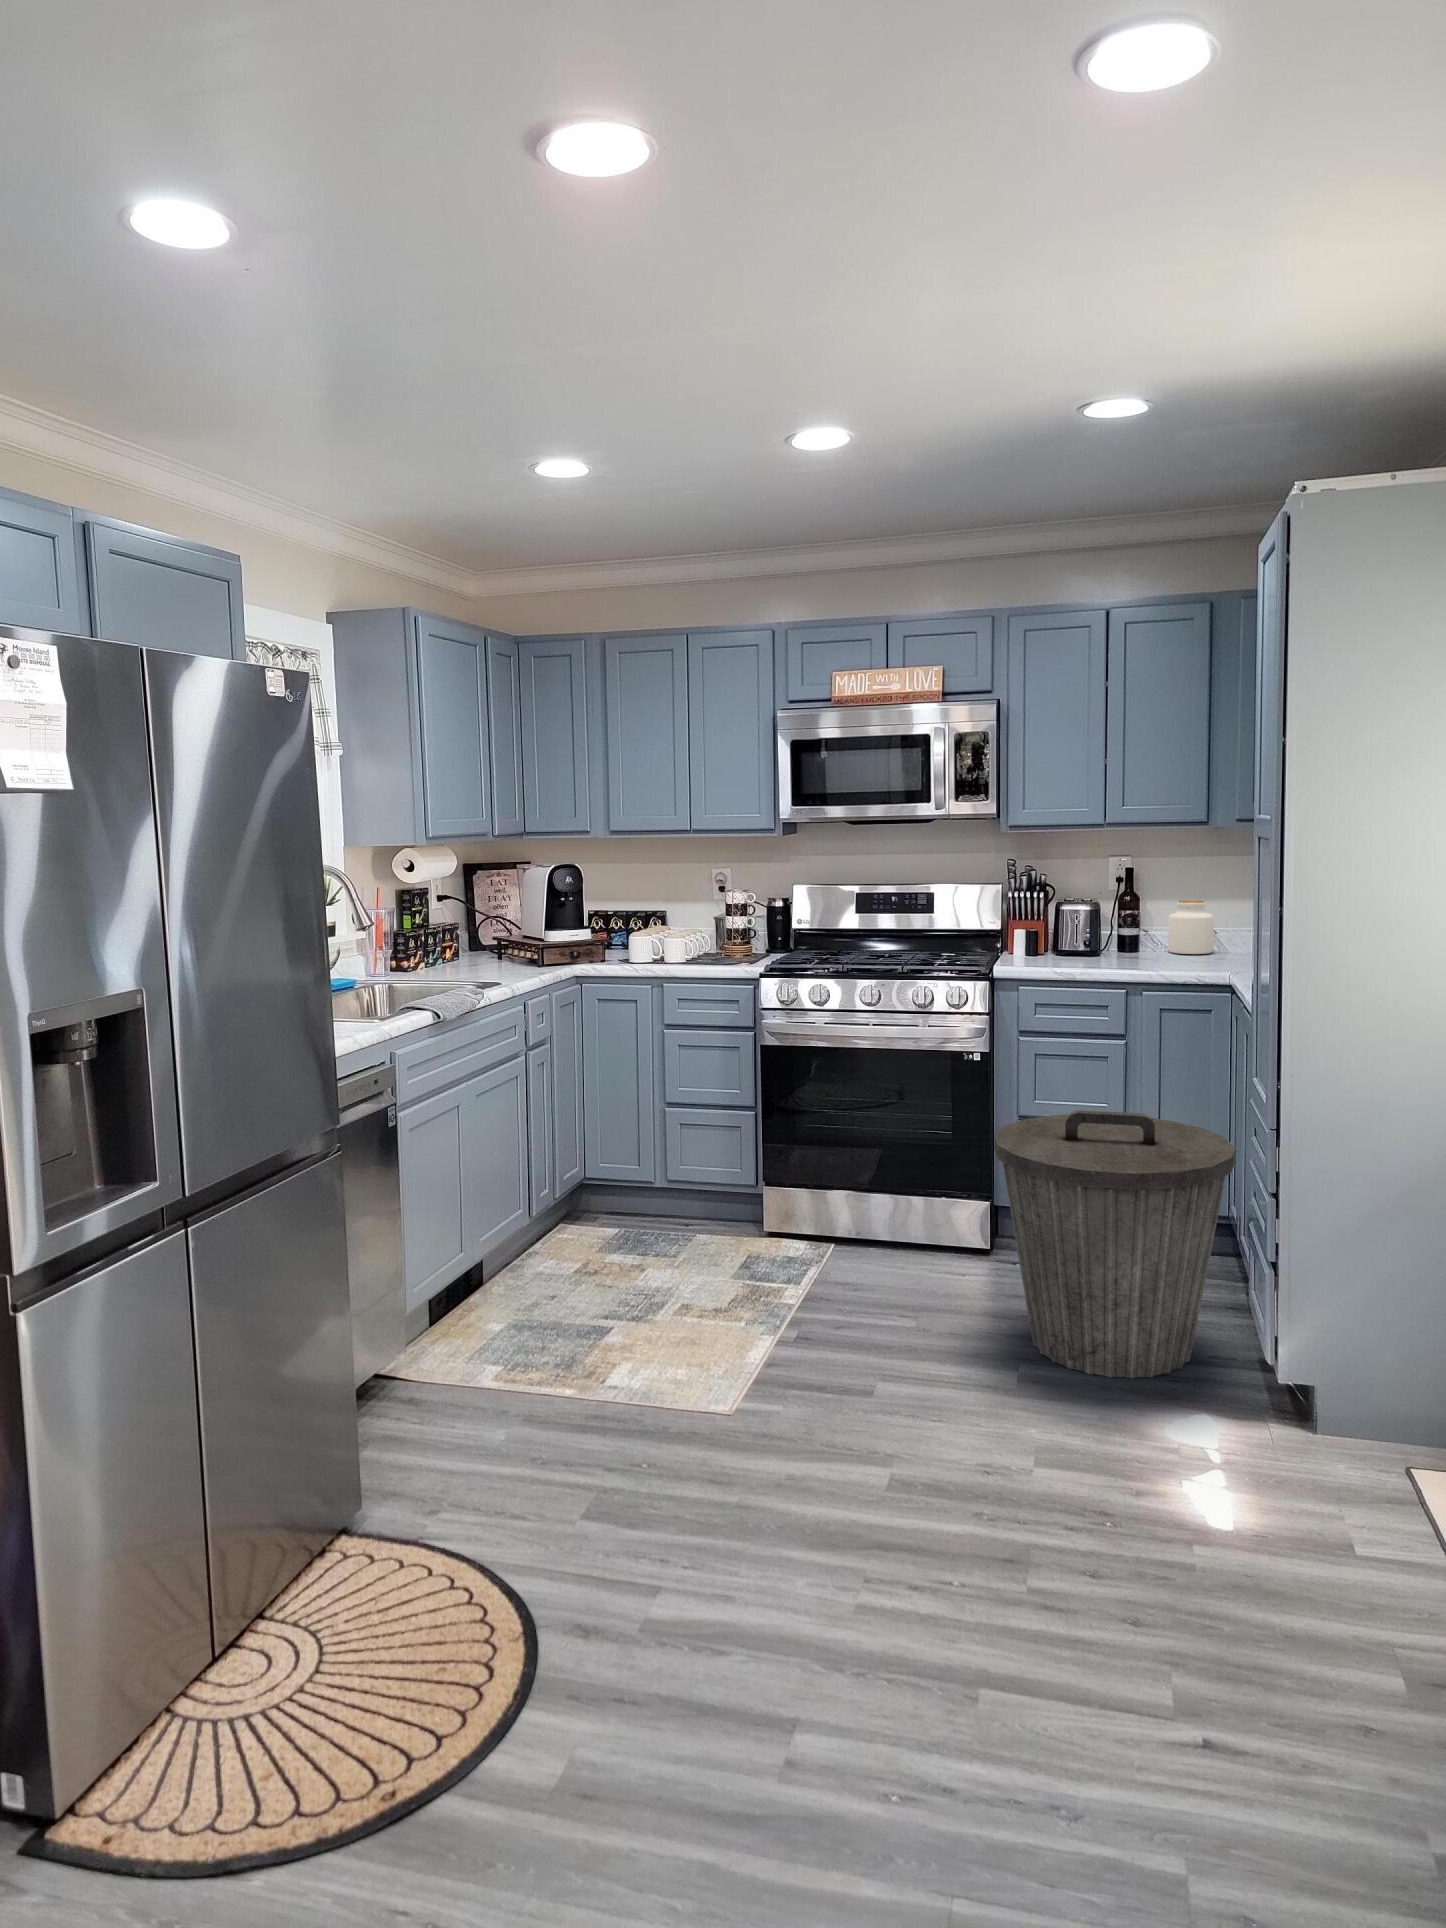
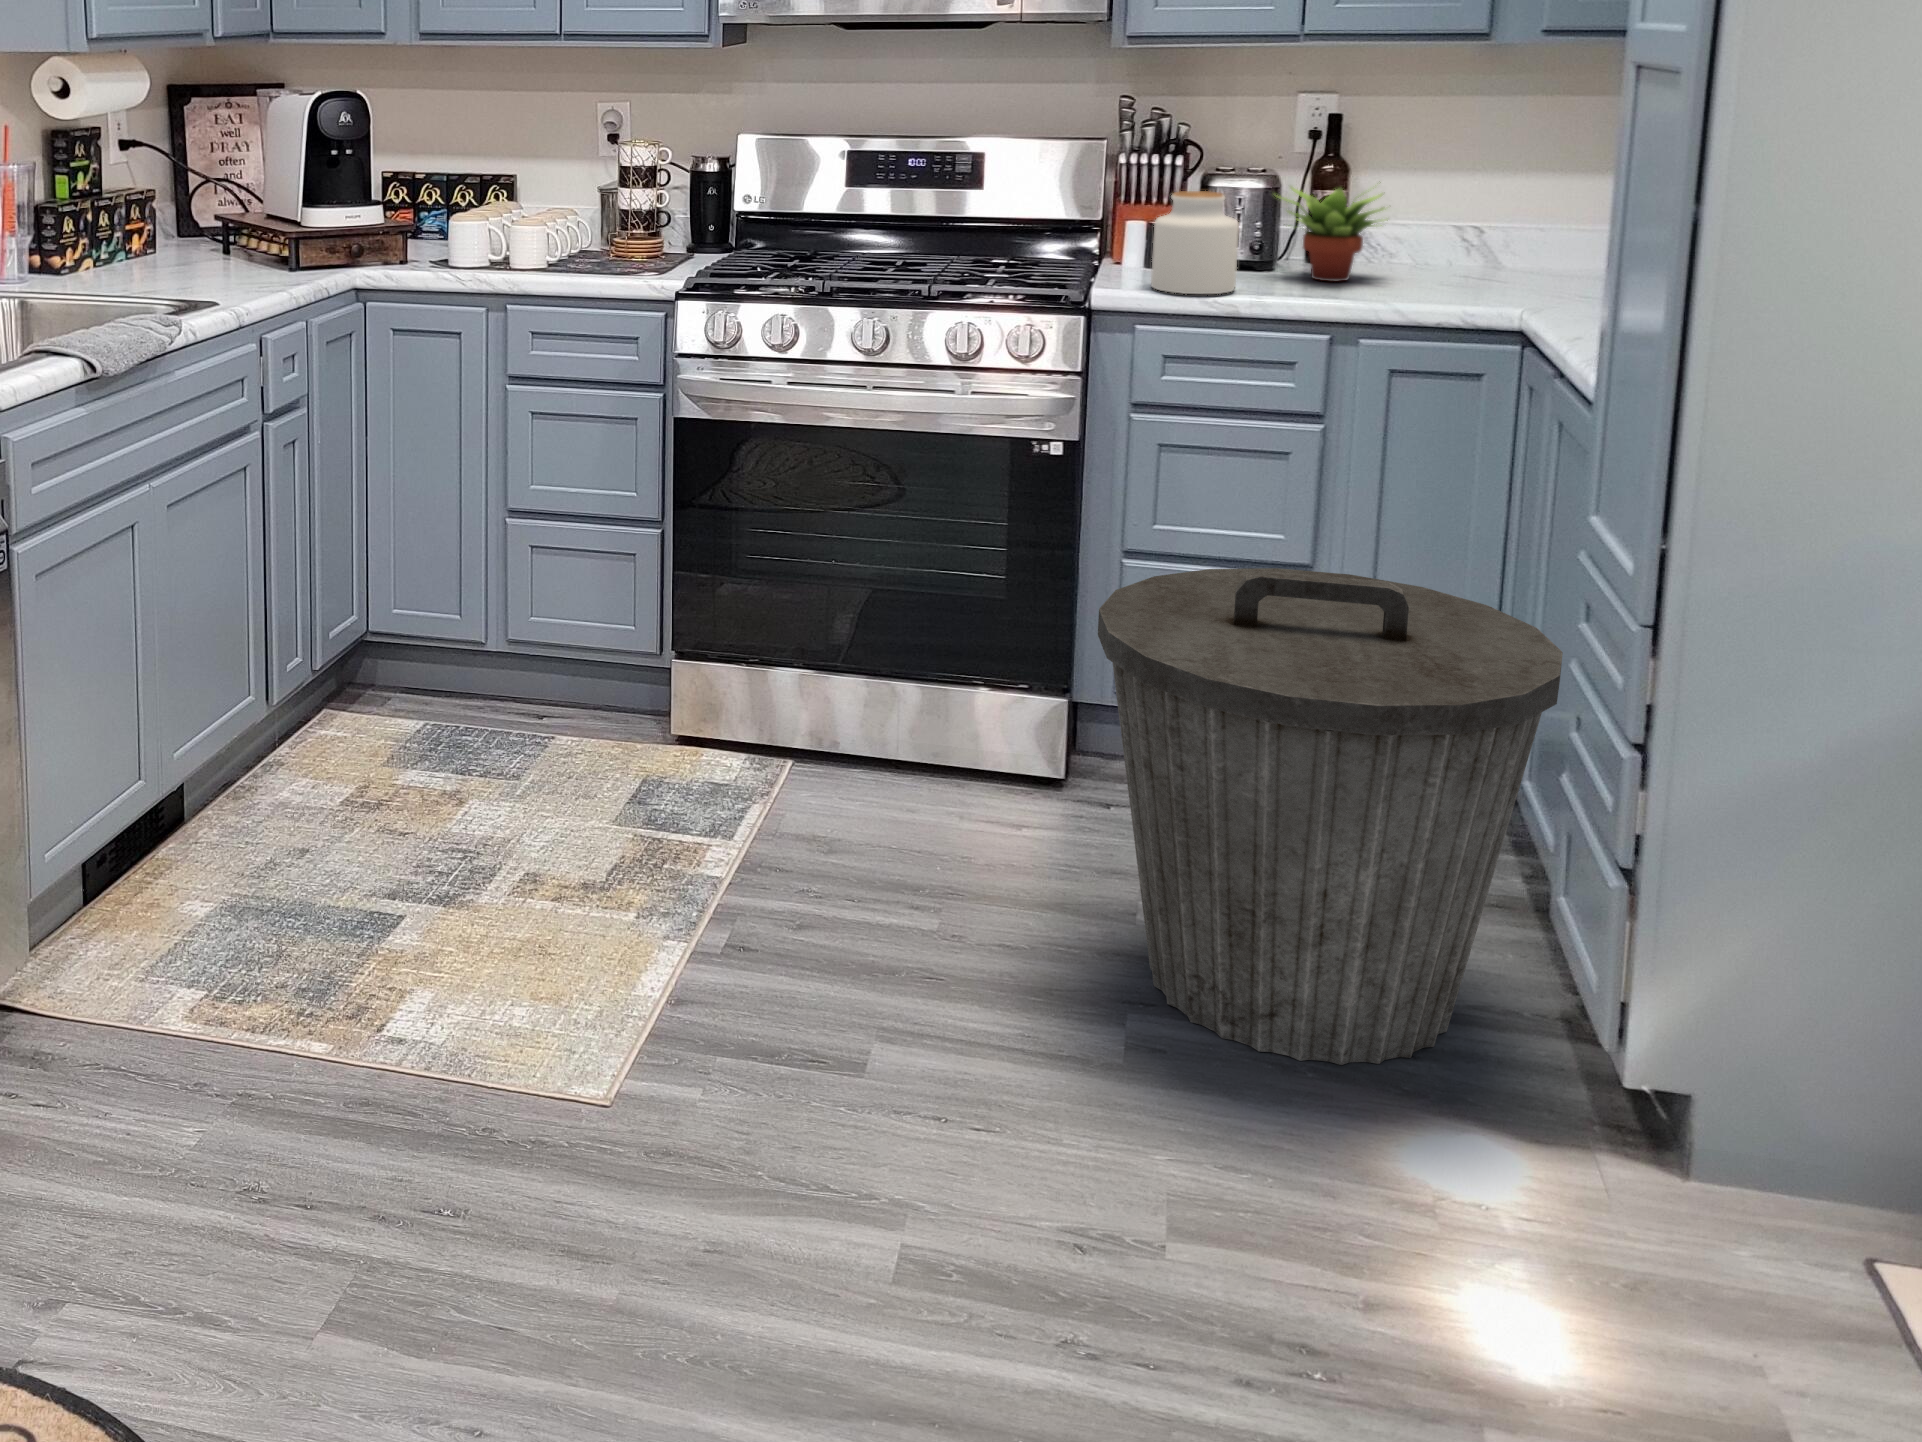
jar: present [1168,900,1214,954] -> present [1151,191,1239,294]
succulent plant: none [1089,905,1154,961] -> present [1282,187,1385,281]

